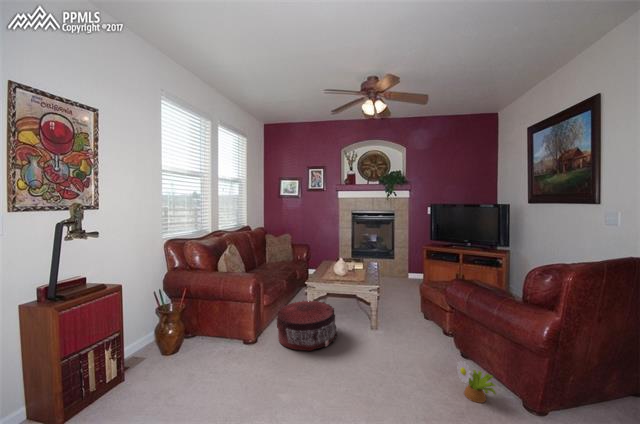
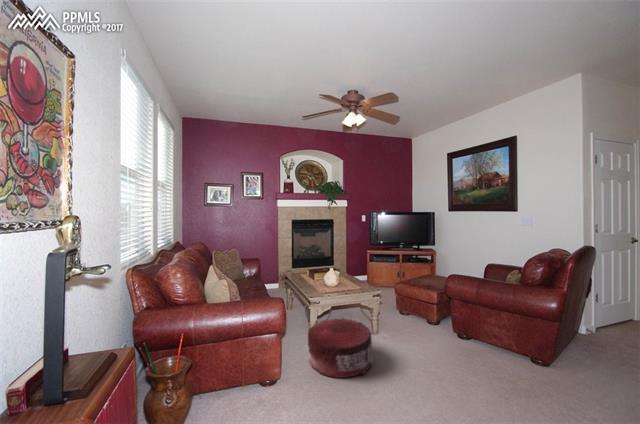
decorative plant: present [457,361,496,403] -> none [497,343,538,375]

